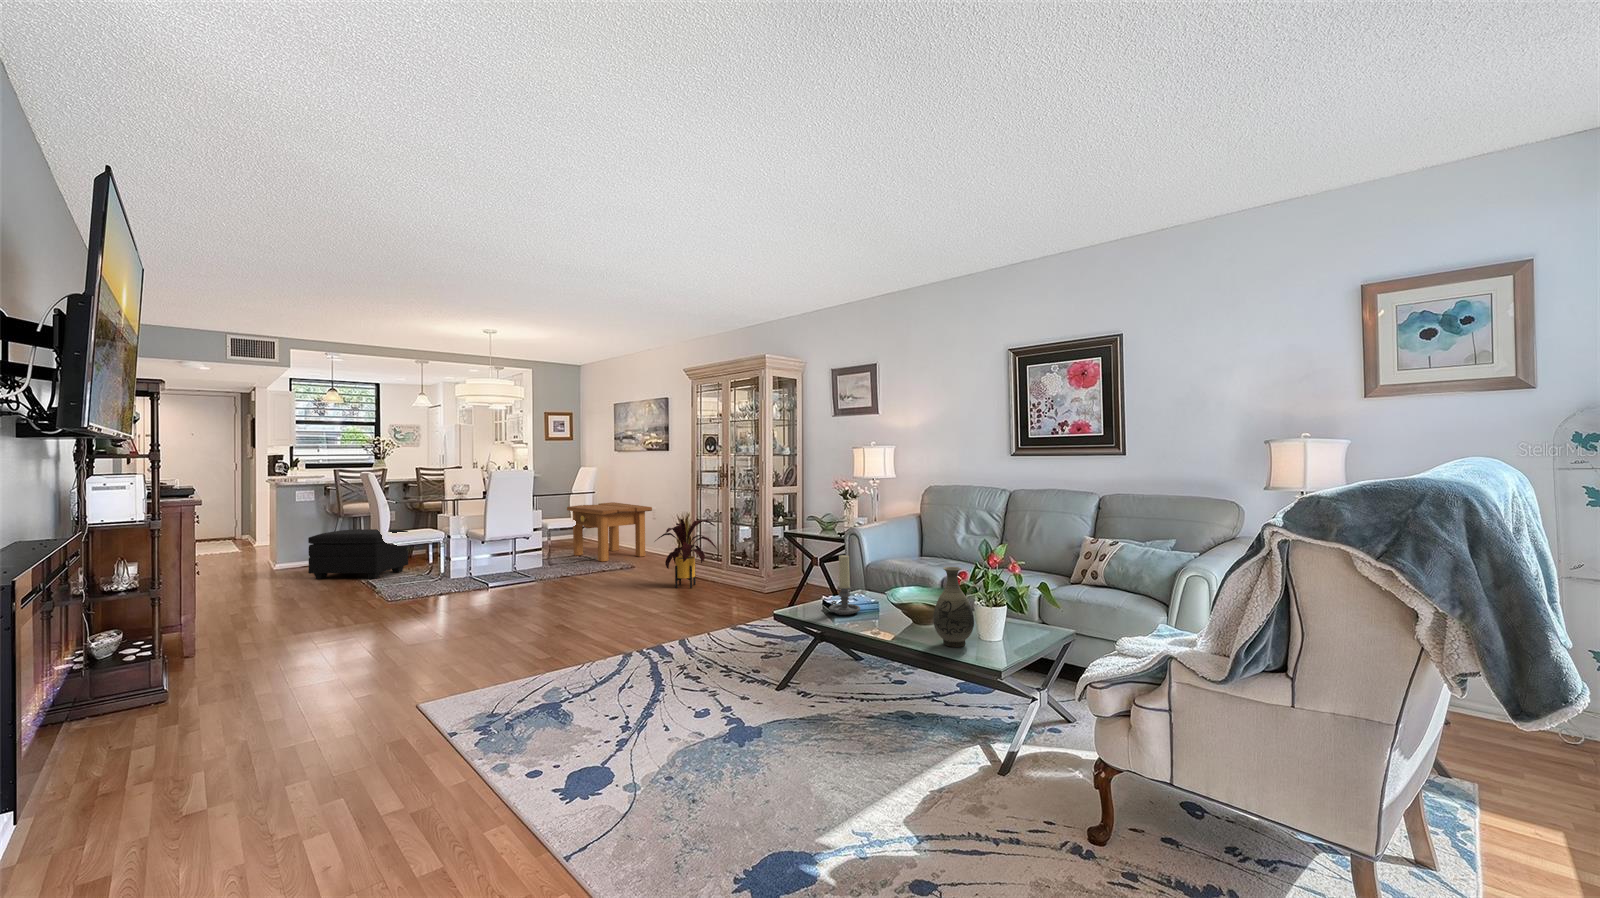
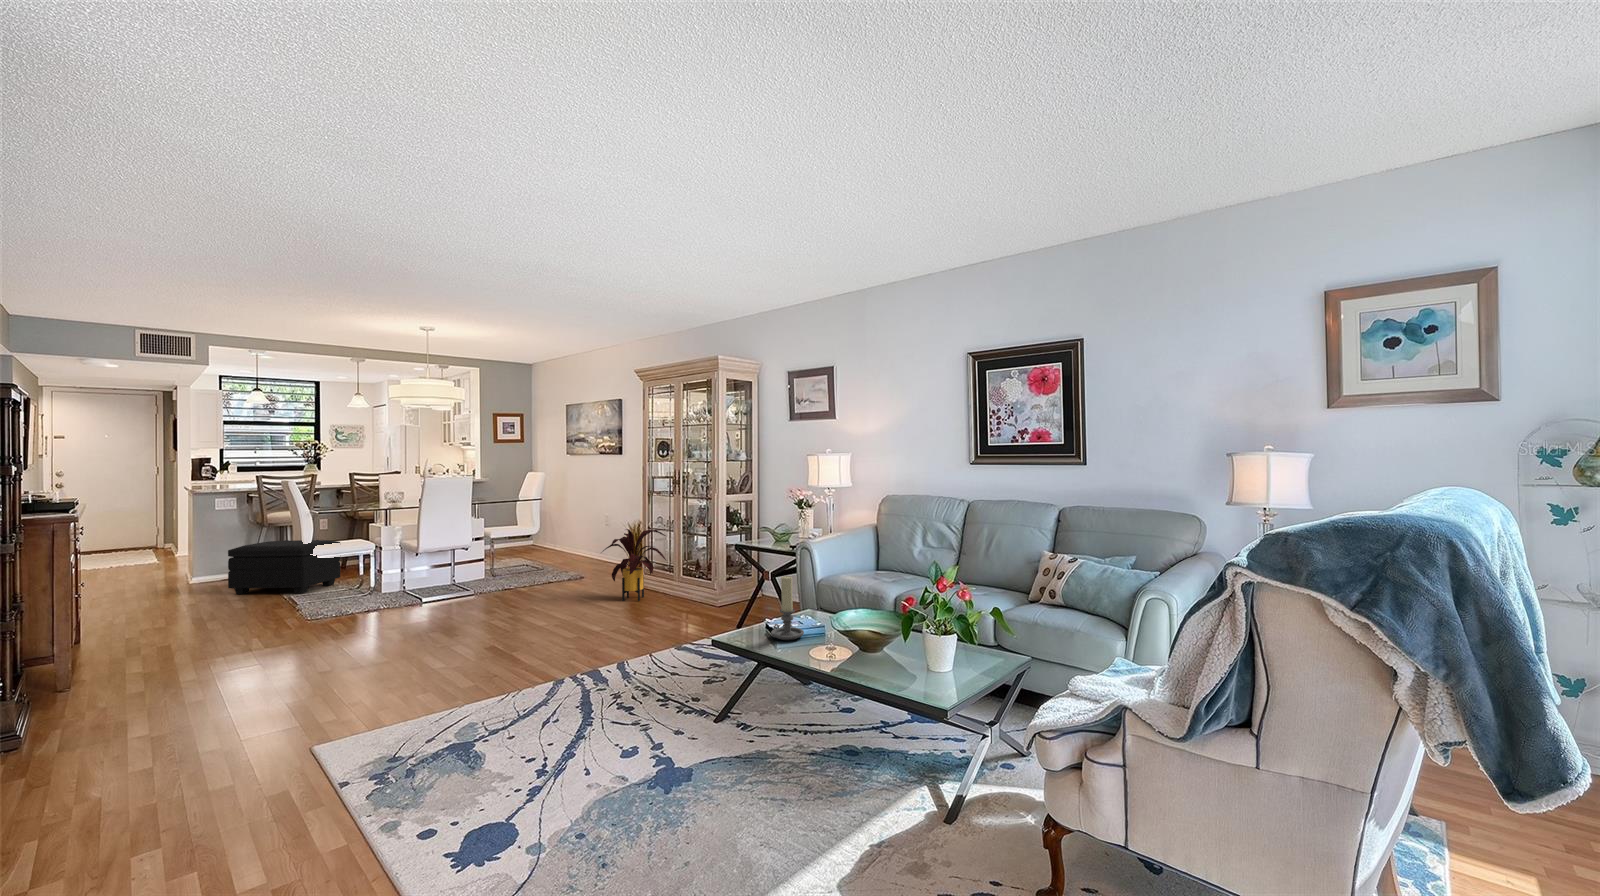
side table: present [567,502,652,561] -> none [514,509,603,571]
vase: present [933,567,974,647] -> none [877,593,920,680]

